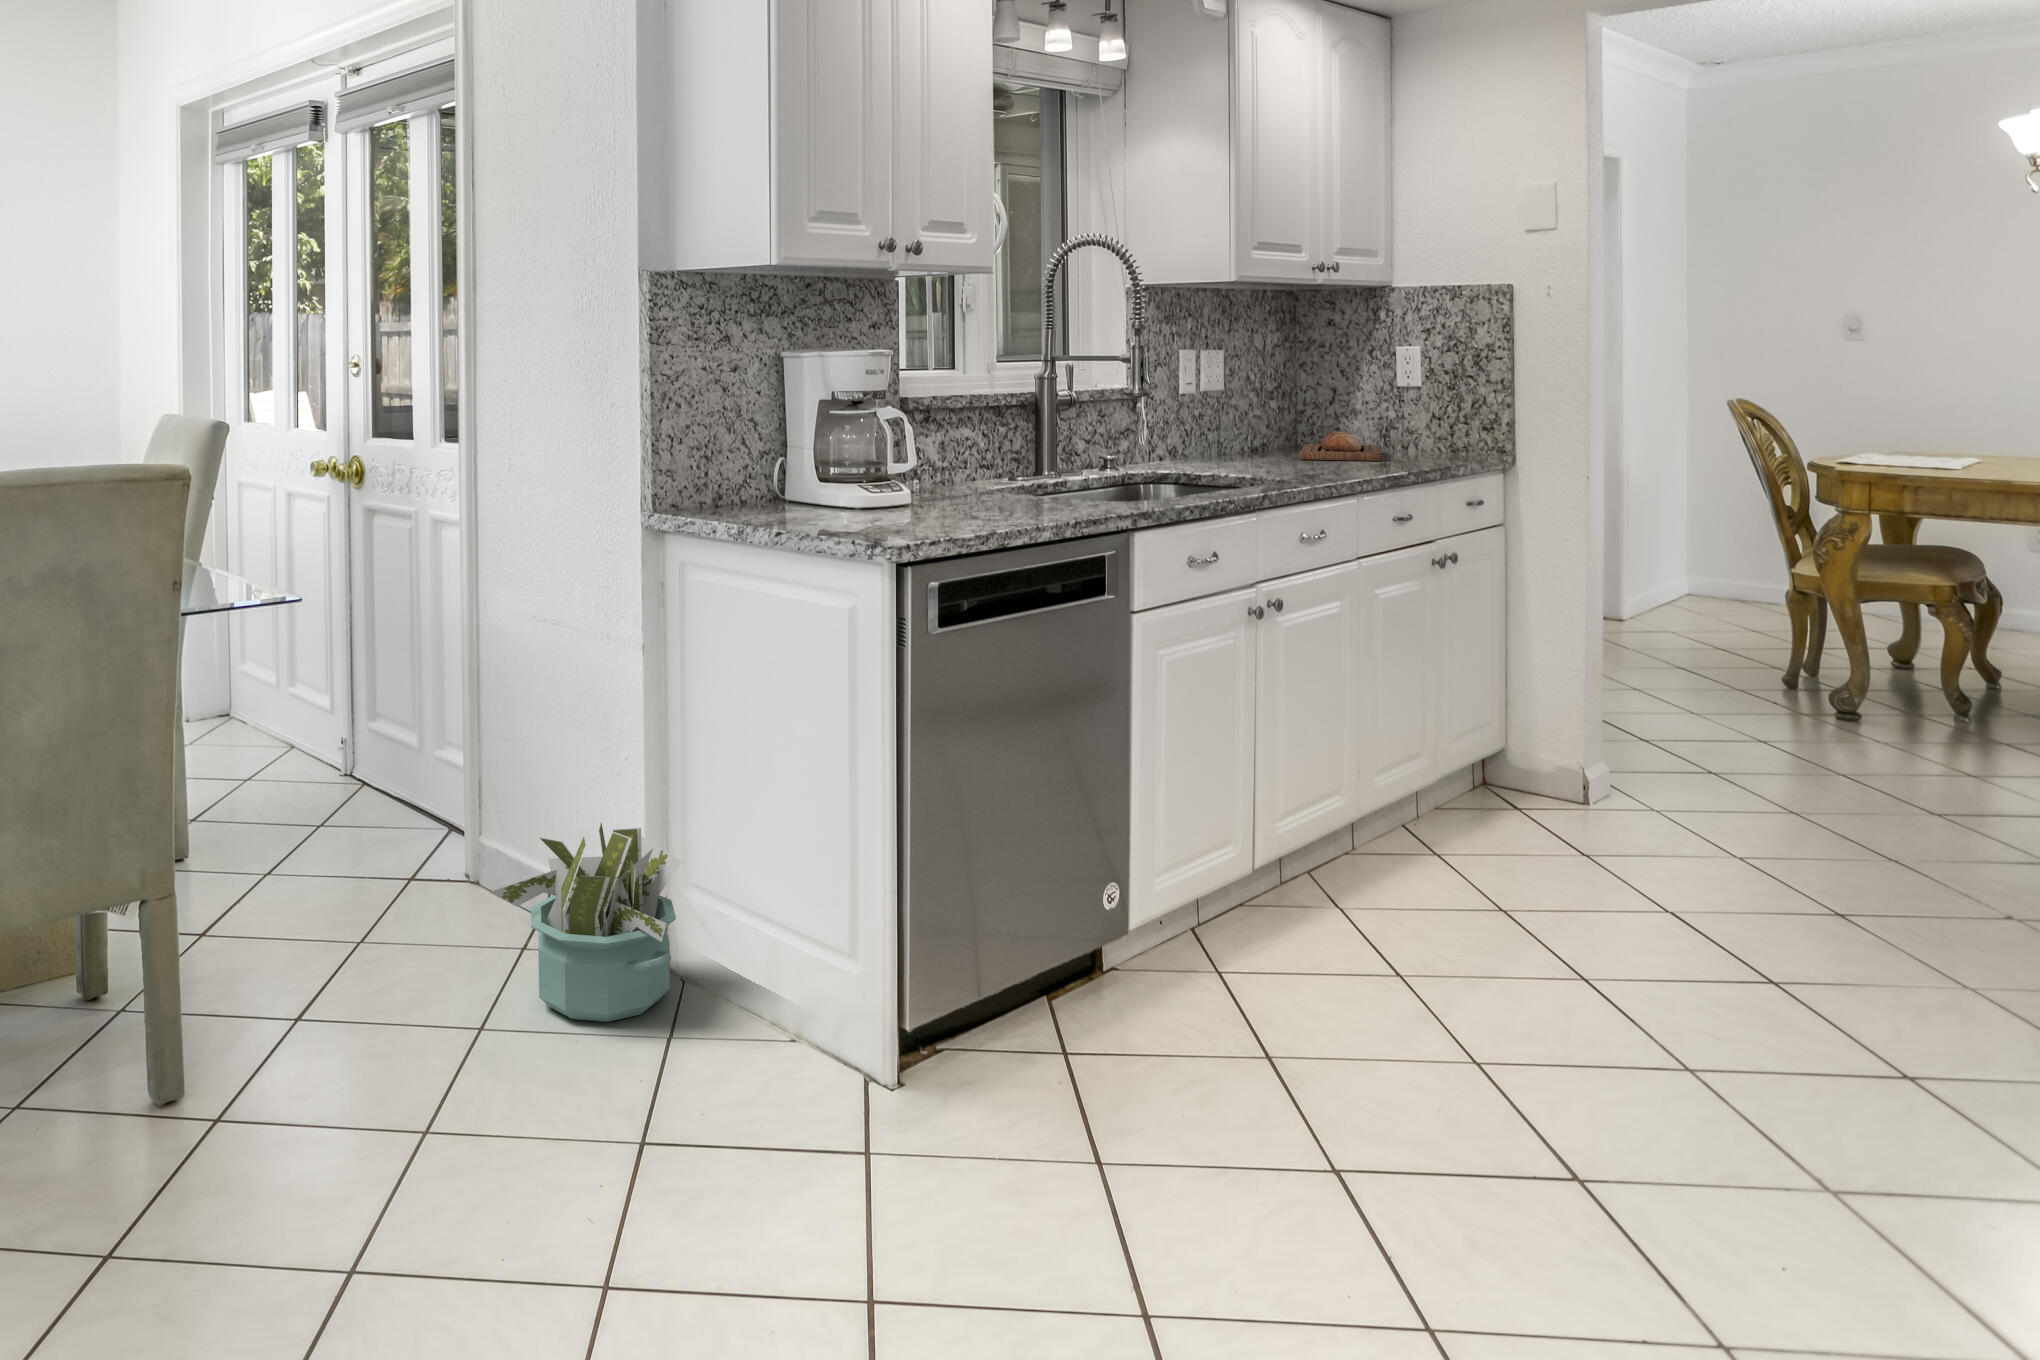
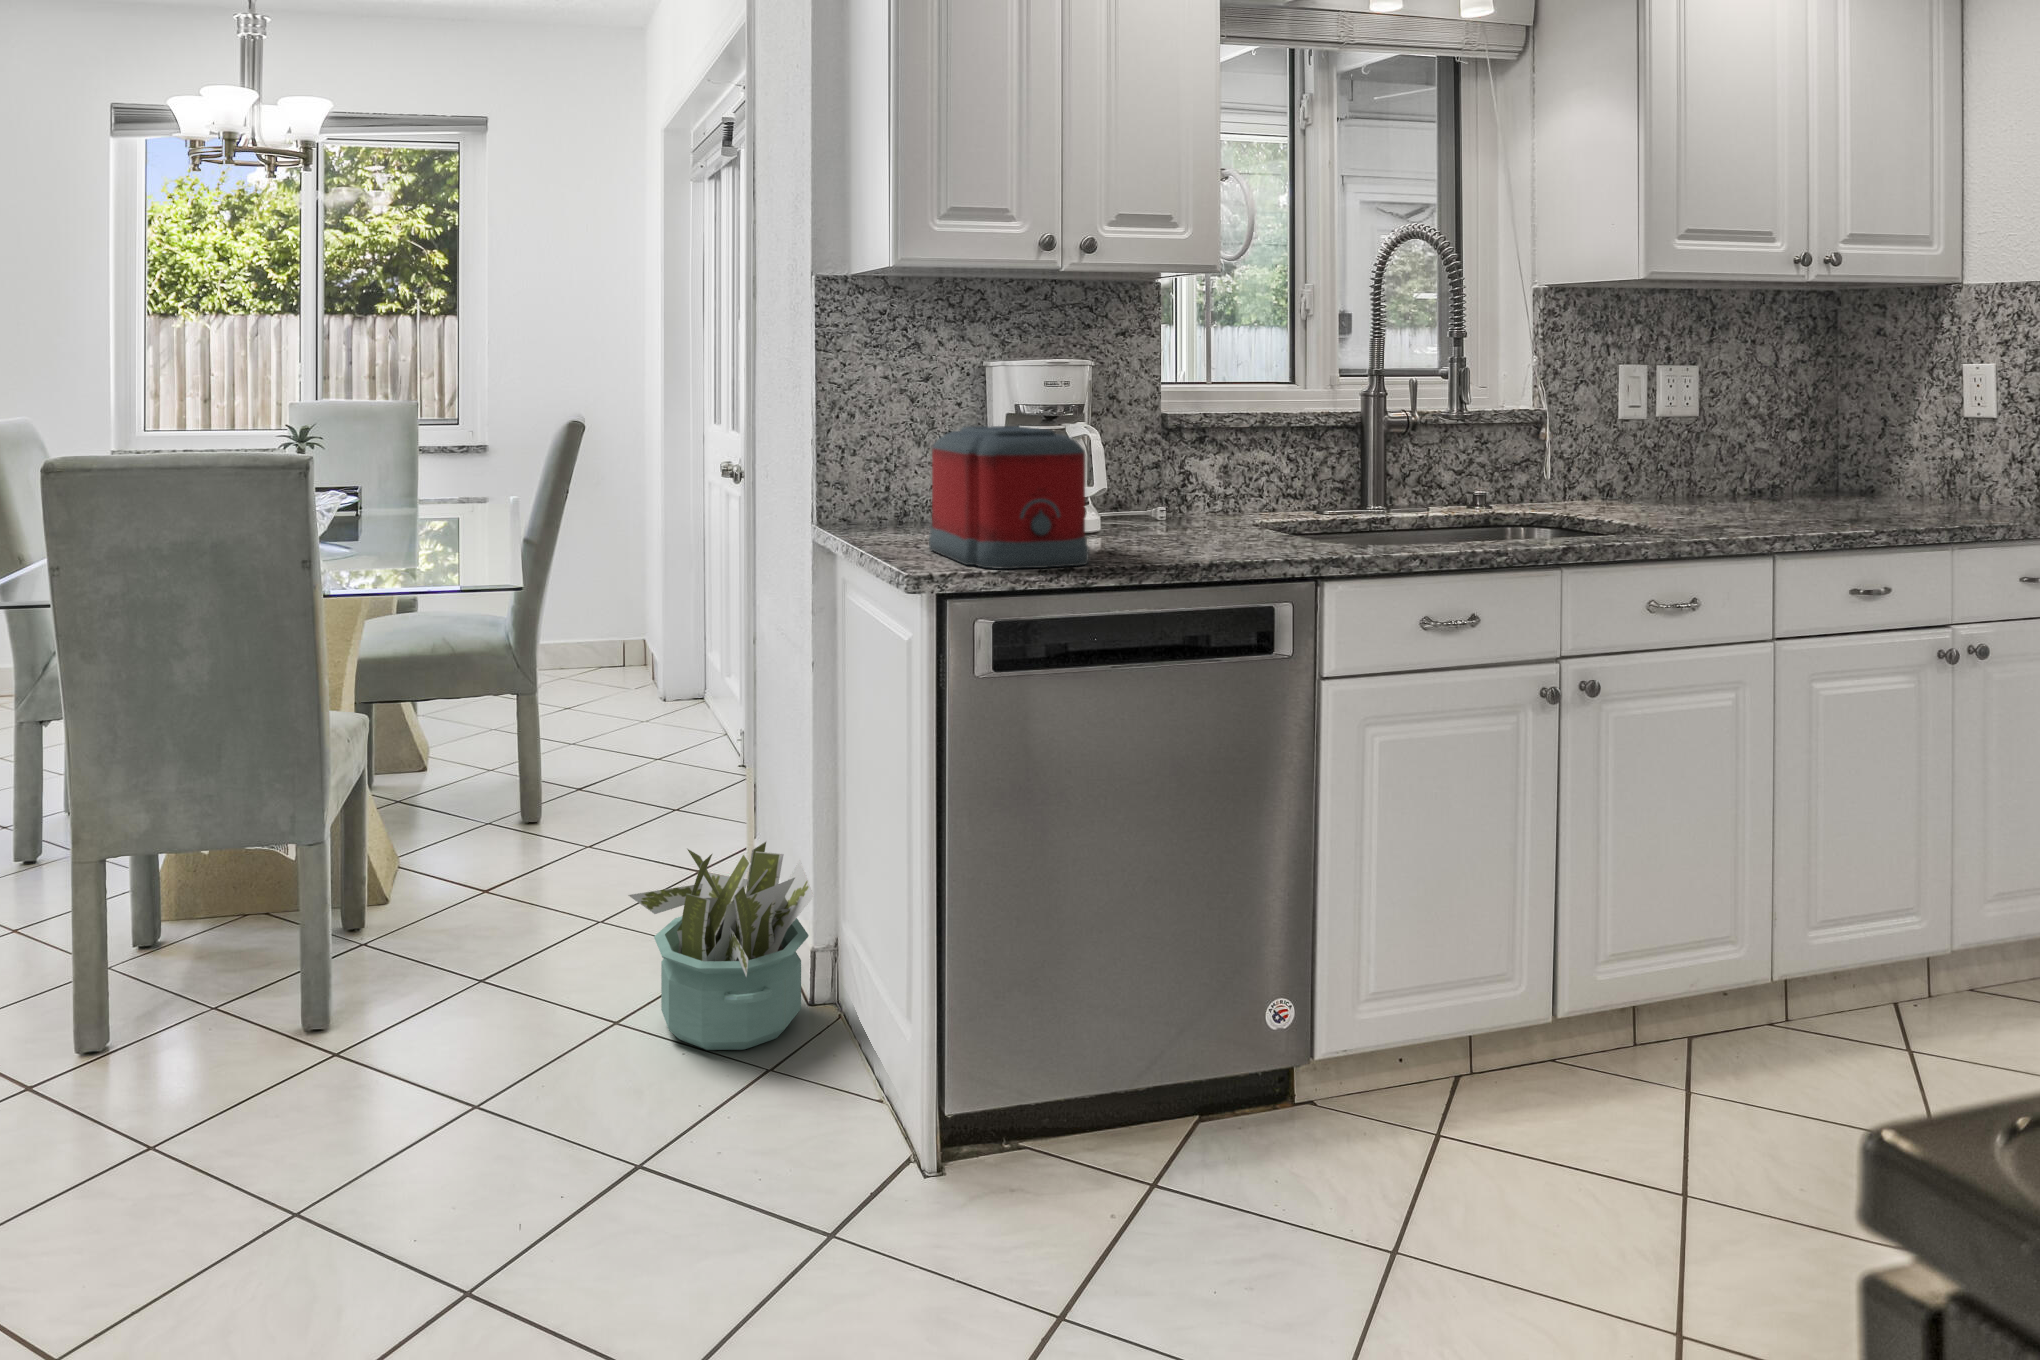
toaster: none [817,411,990,535] -> present [929,426,1089,569]
bread loaf: present [1299,431,1381,461] -> none [1792,474,1947,515]

